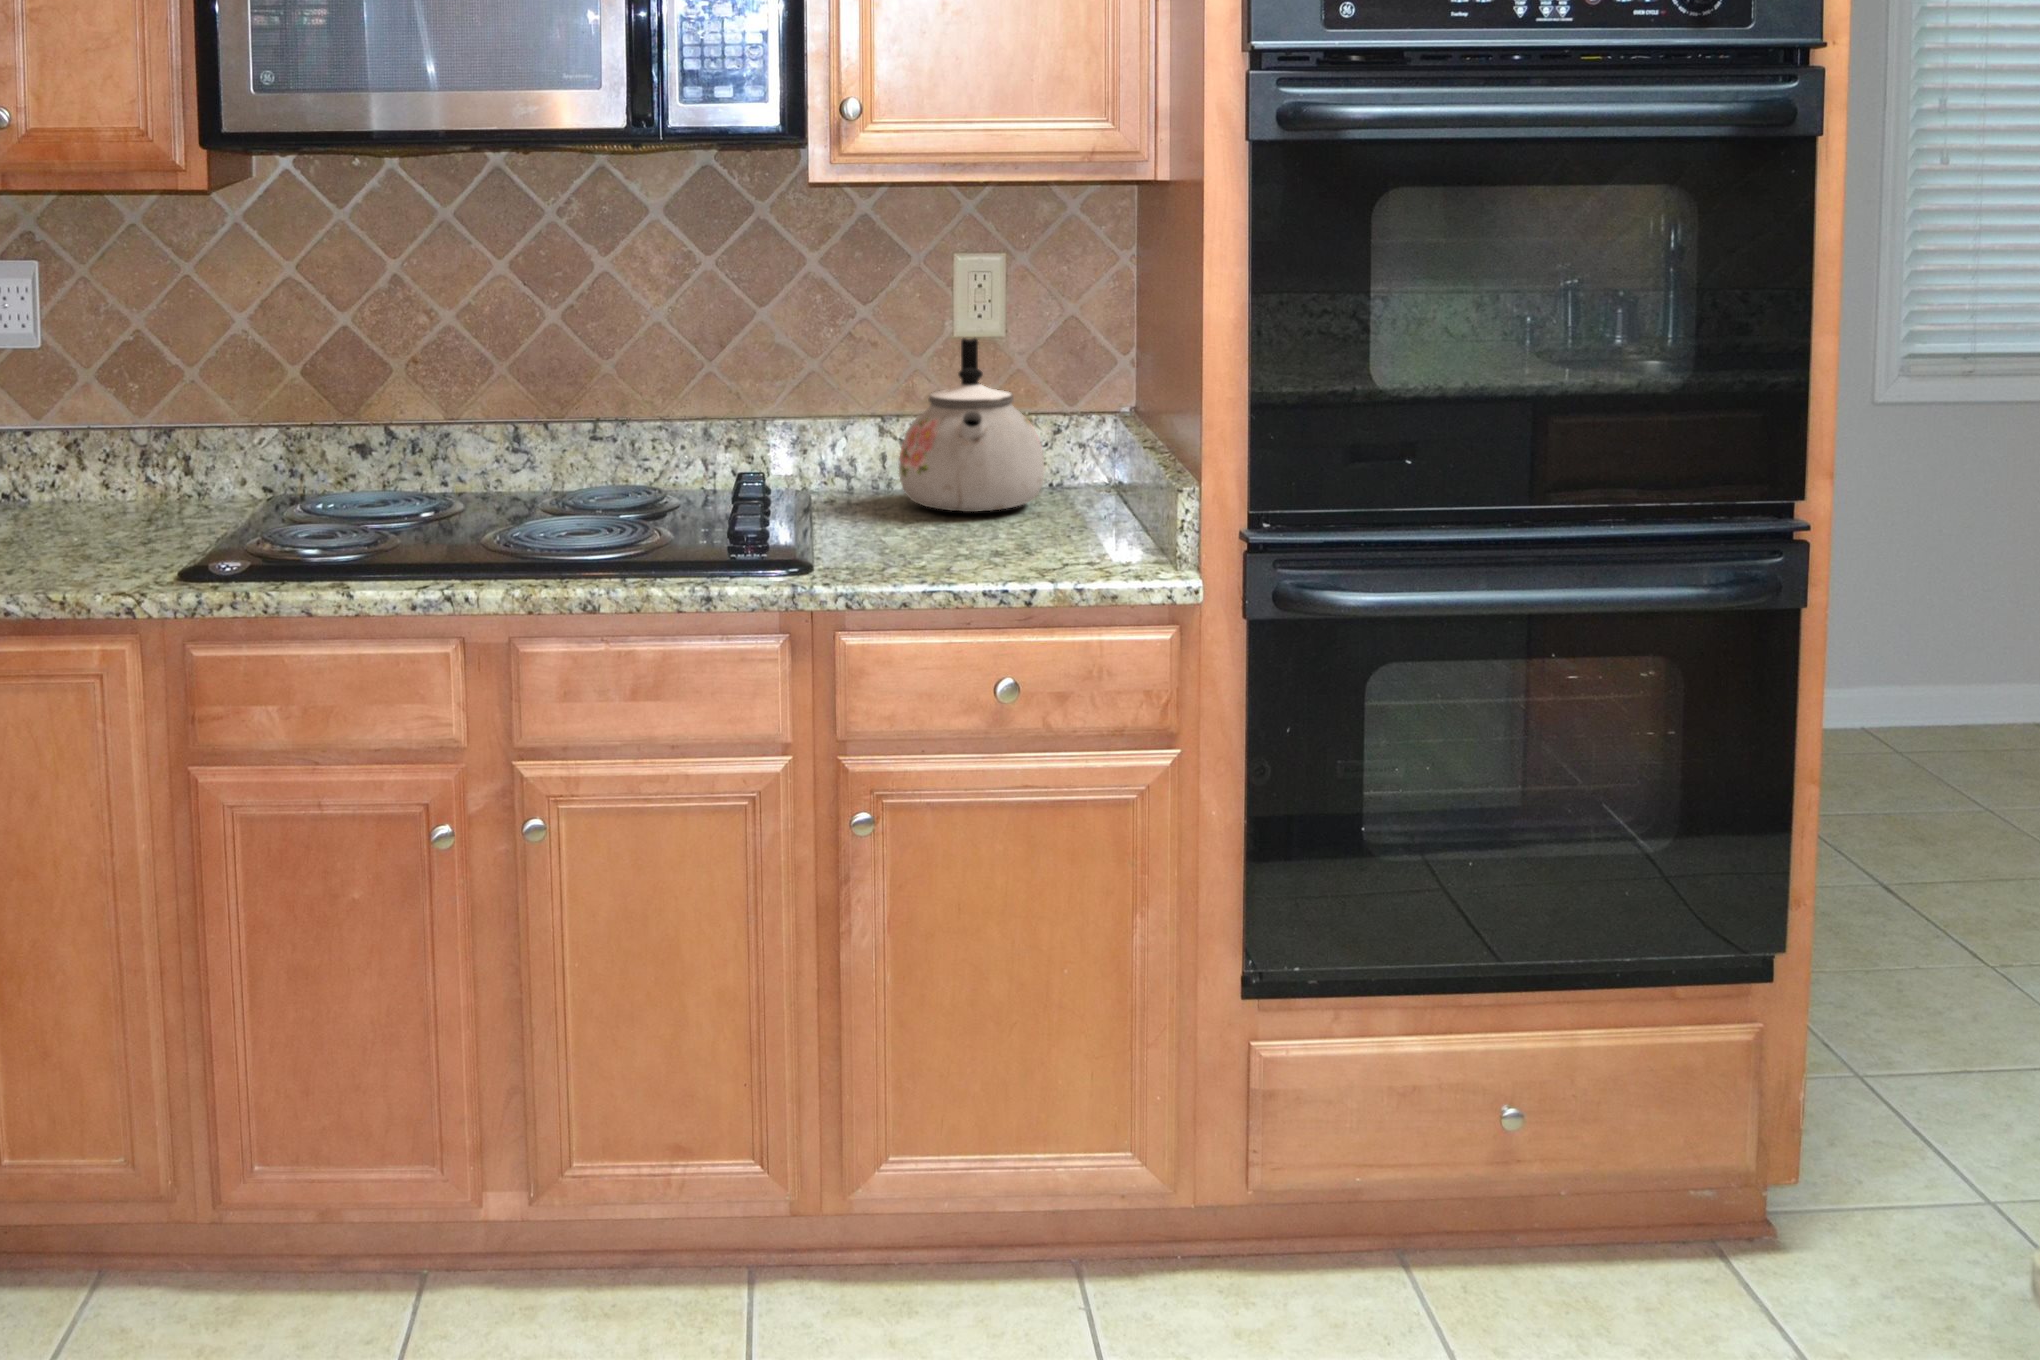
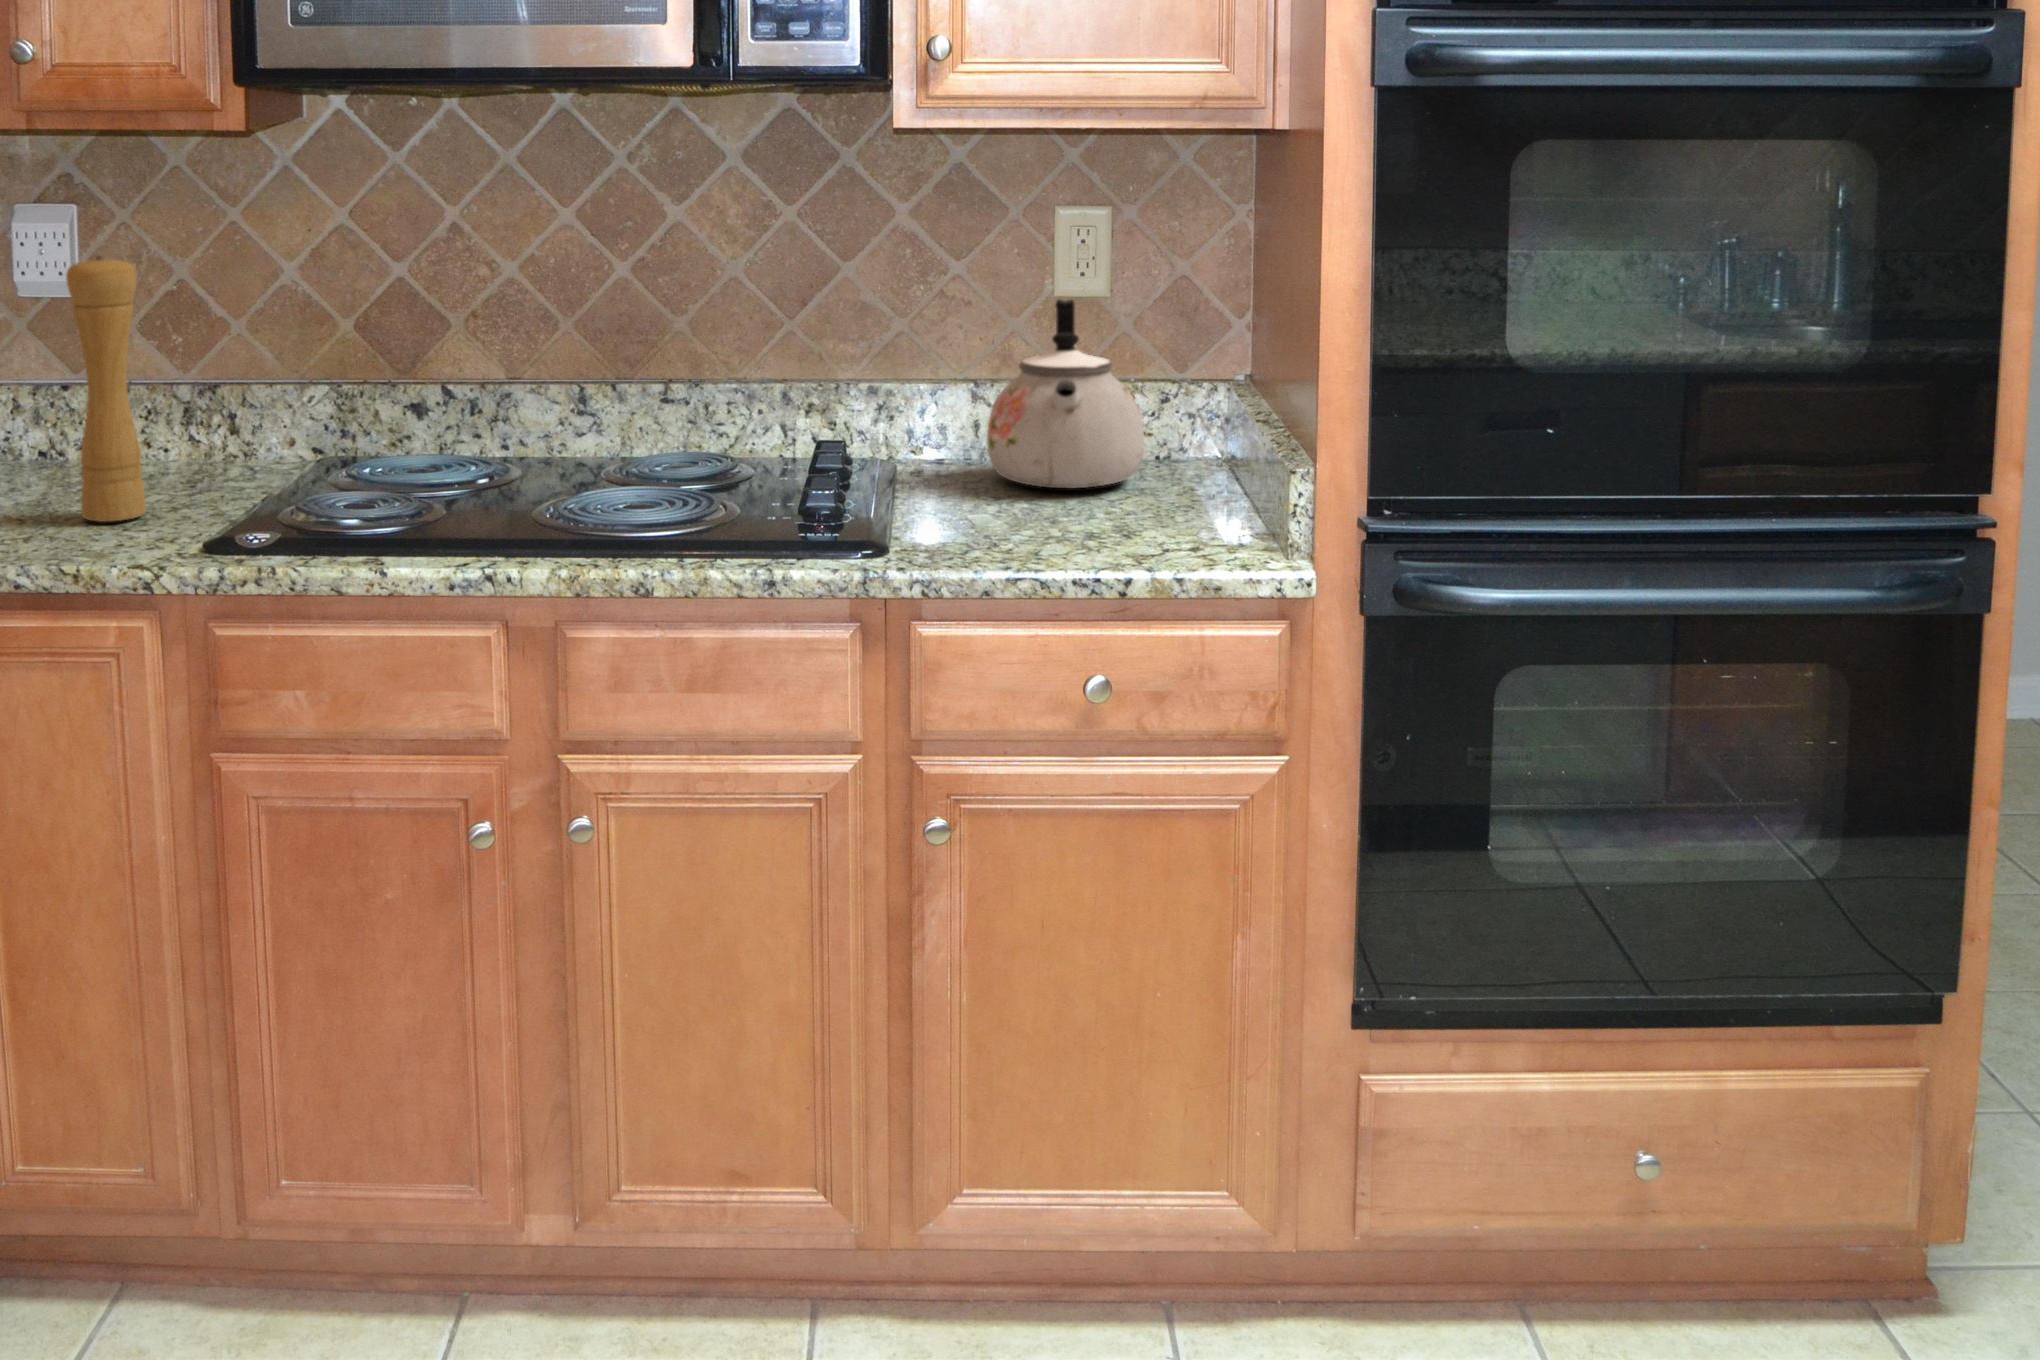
pepper mill: none [44,306,118,555] -> present [66,255,146,522]

